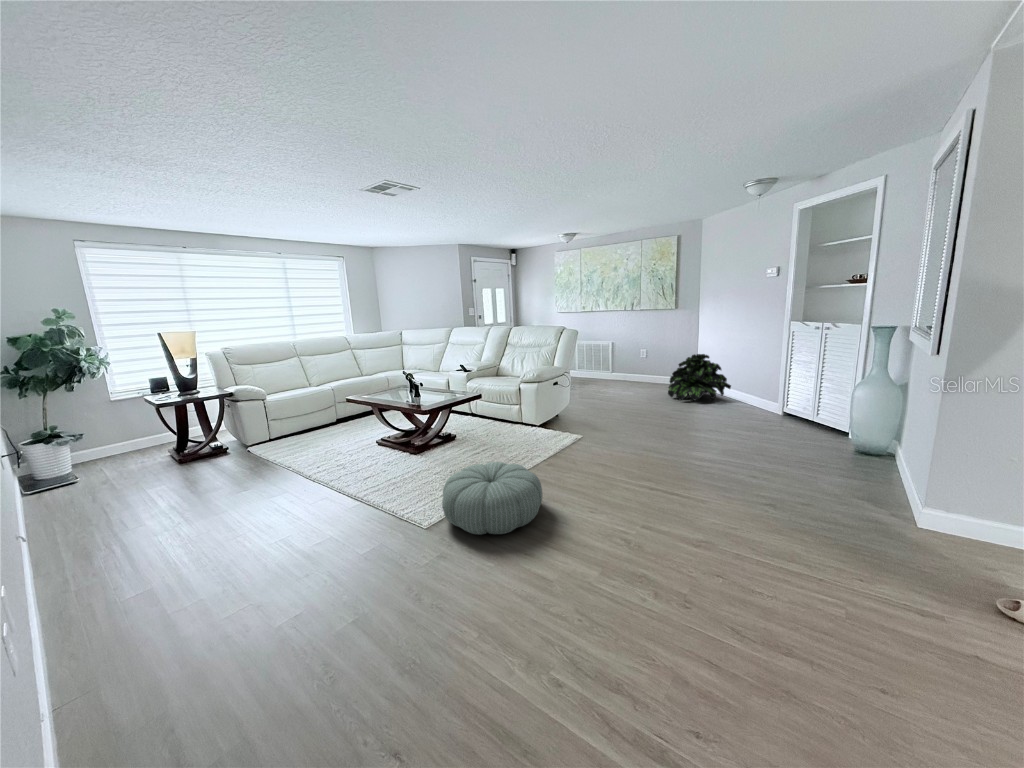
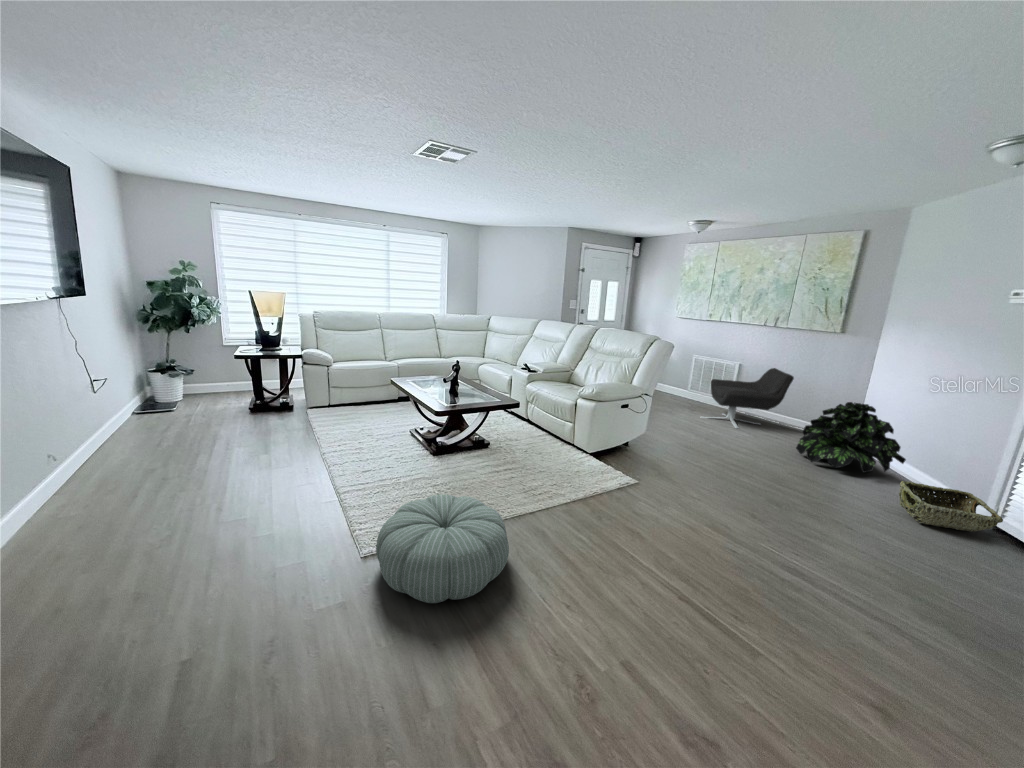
lounge chair: none [595,341,653,390] -> present [702,368,794,428]
woven basket: none [735,395,787,420] -> present [899,481,1003,532]

